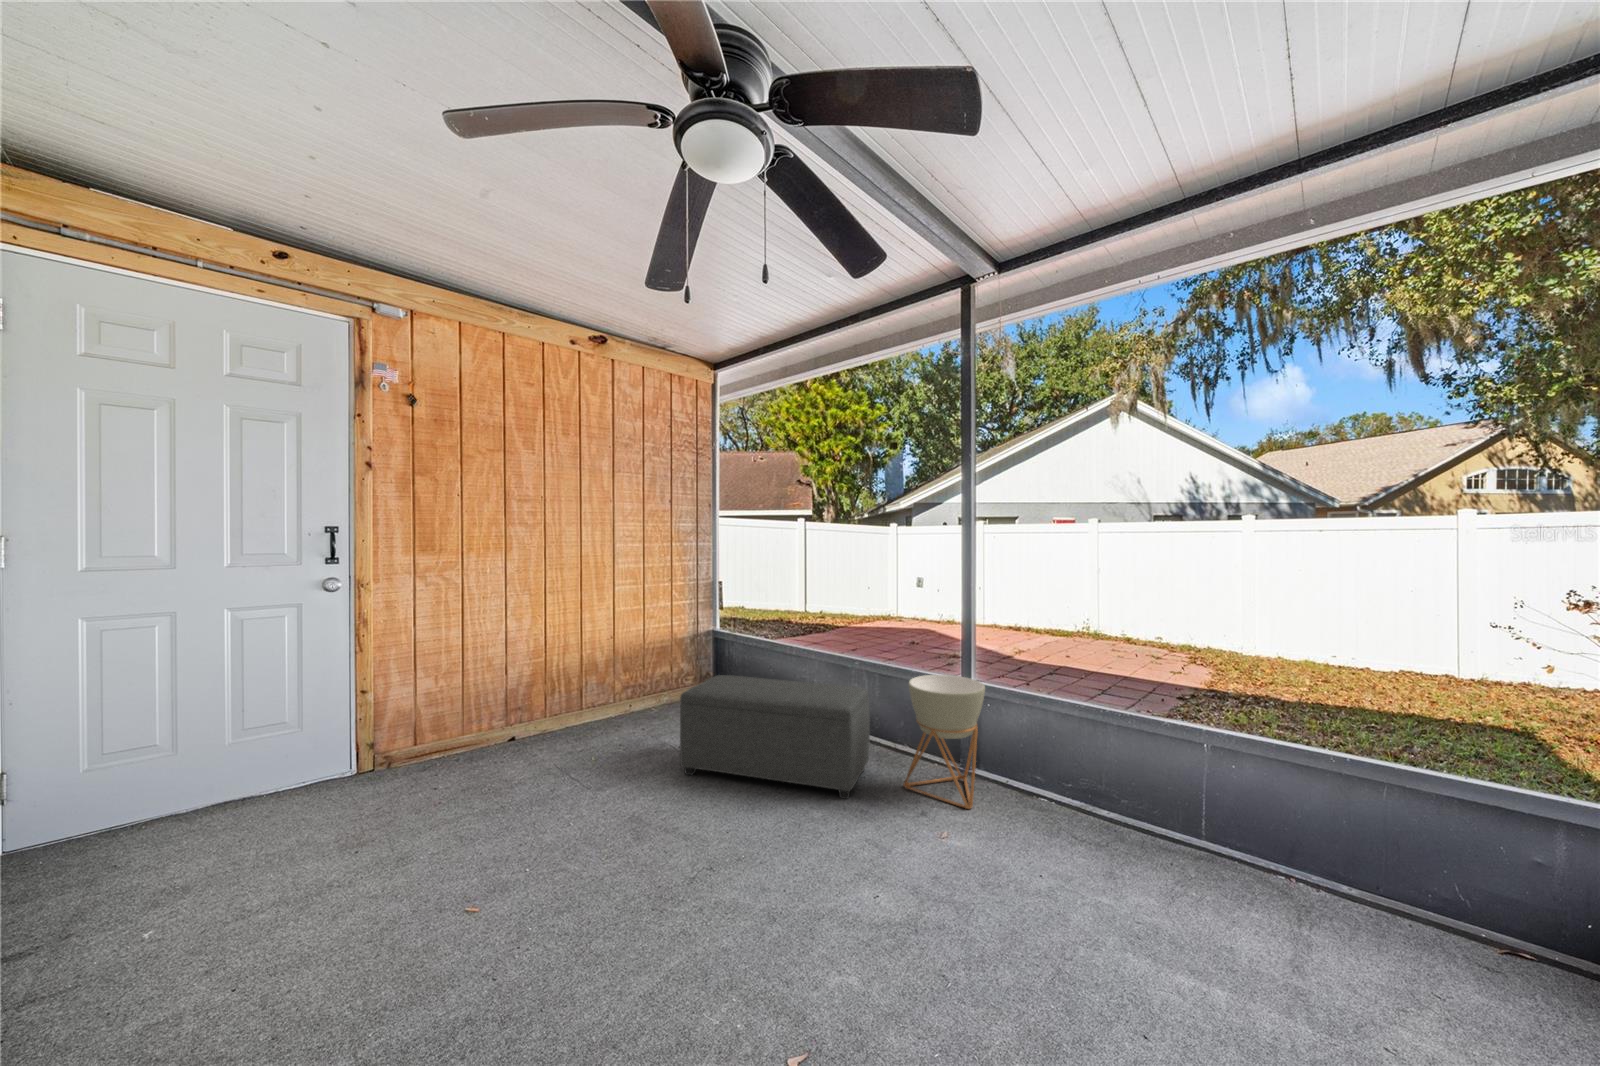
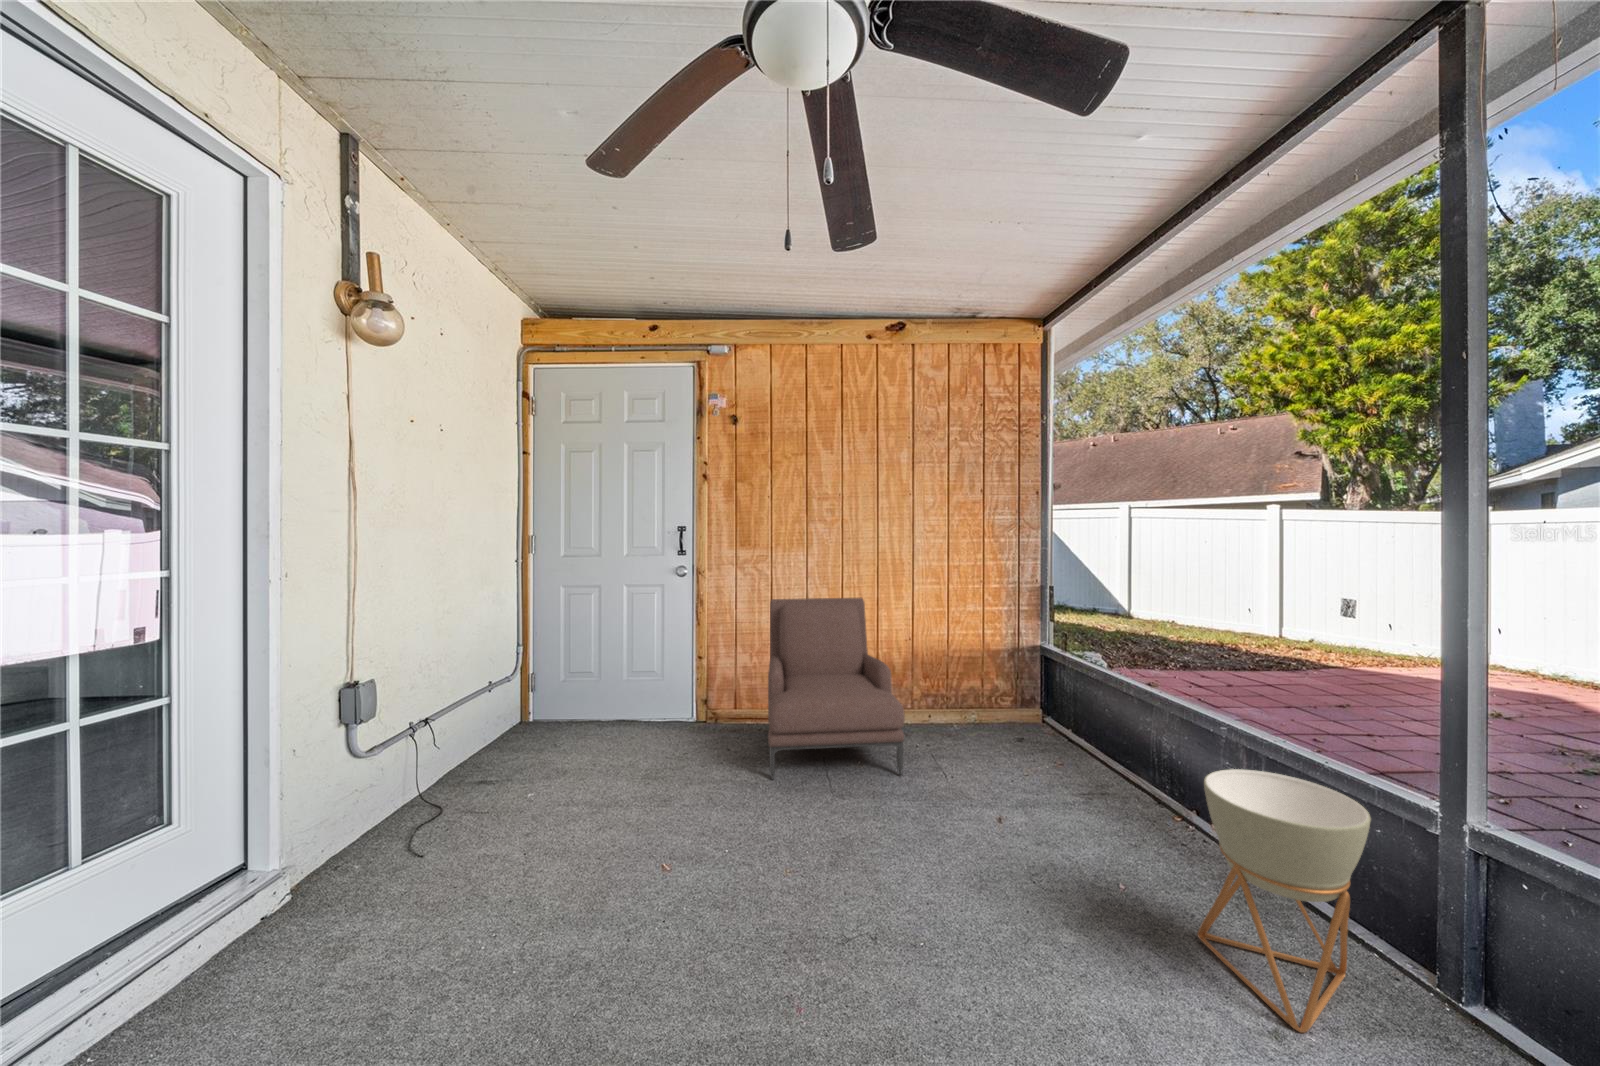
armchair: none [468,602,653,801] -> present [768,598,905,780]
ottoman: present [680,675,870,799] -> none [914,700,1164,915]

